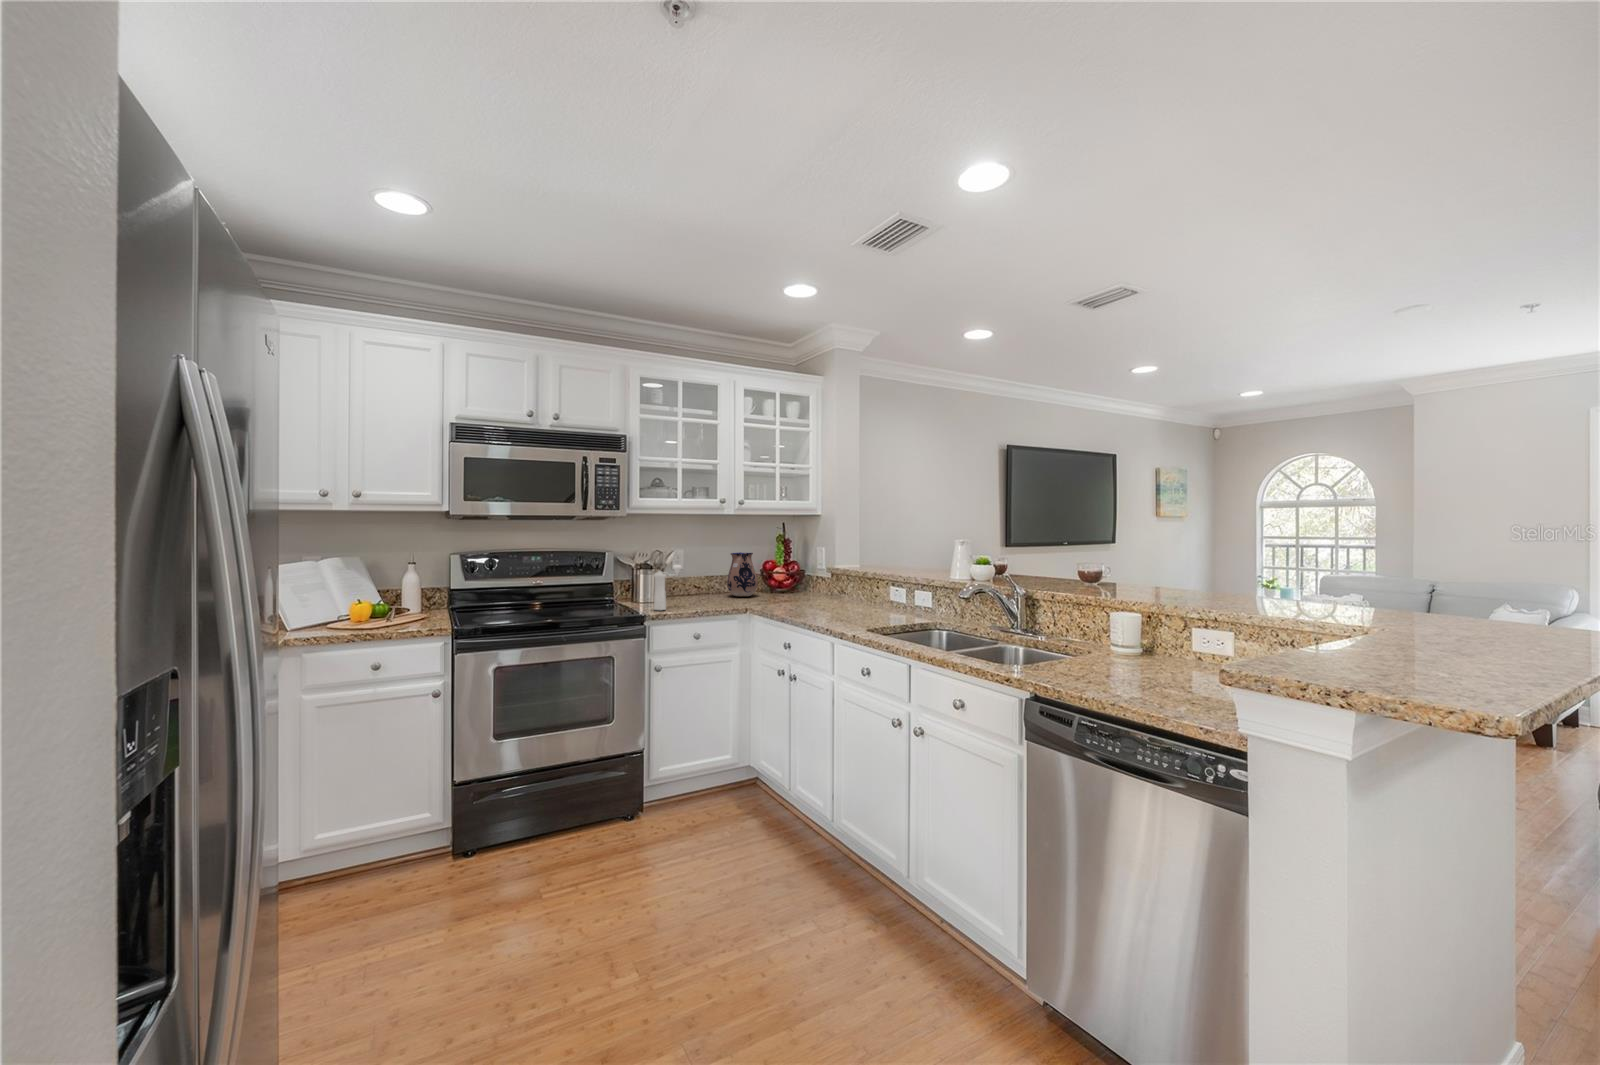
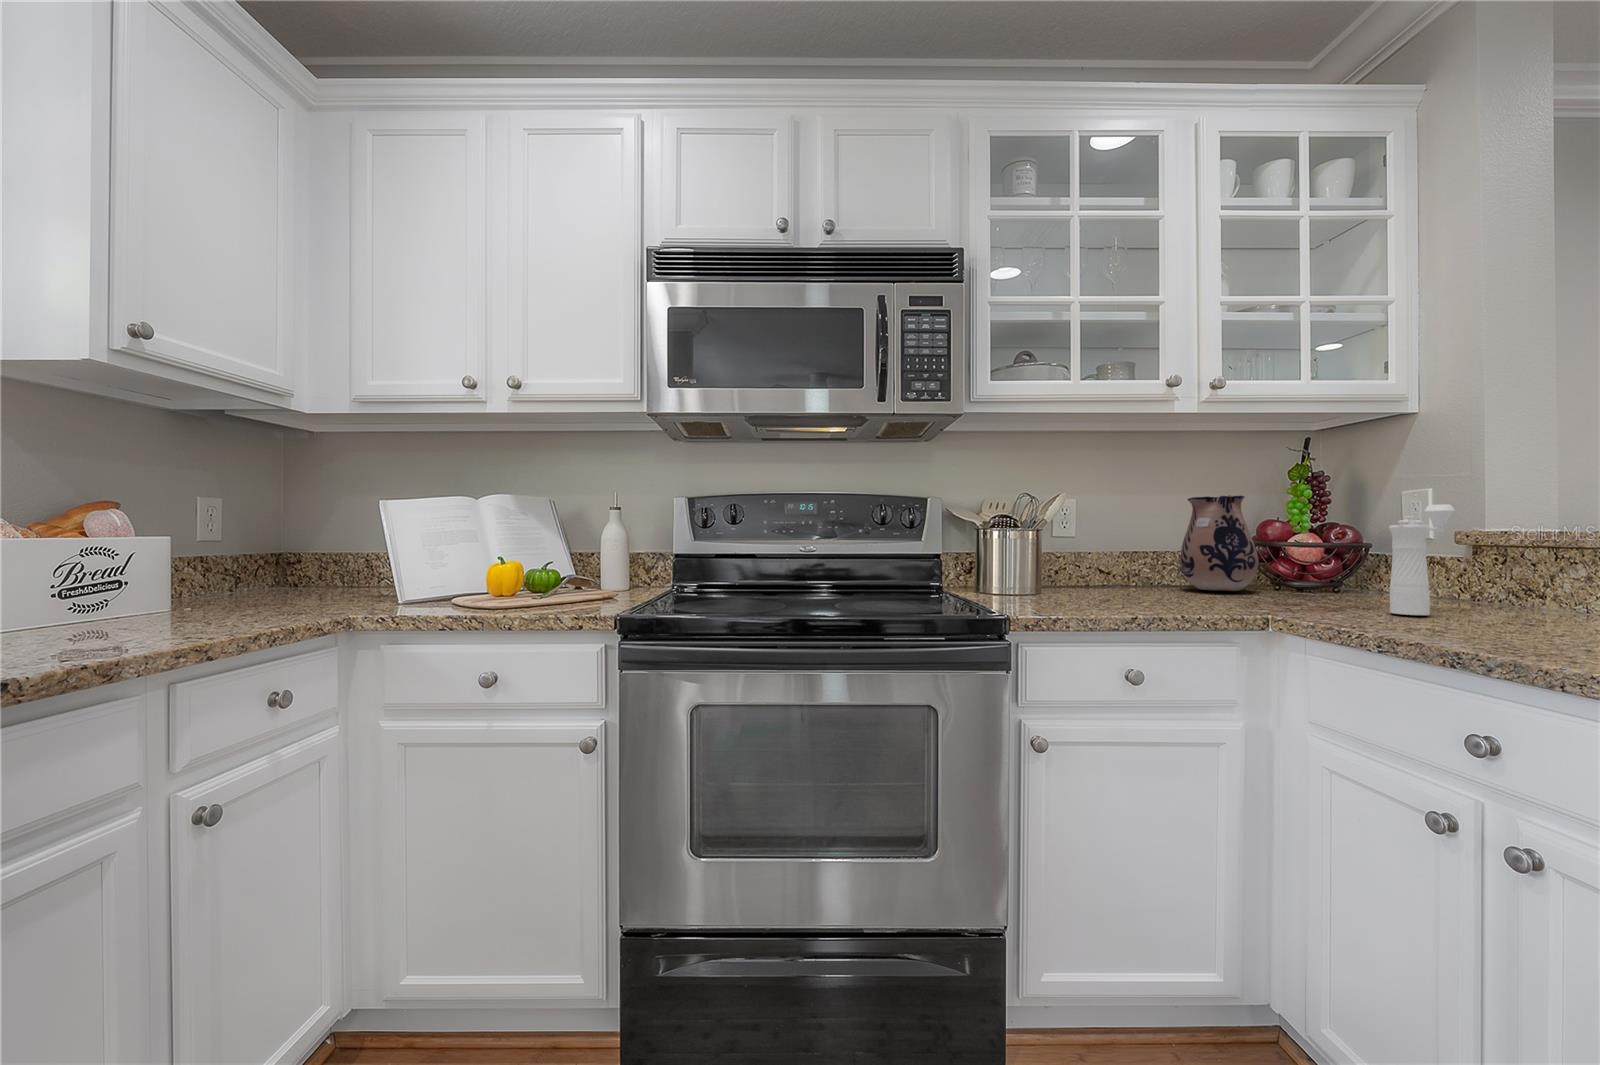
pepper mill: present [654,565,681,610] -> present [1389,505,1455,615]

